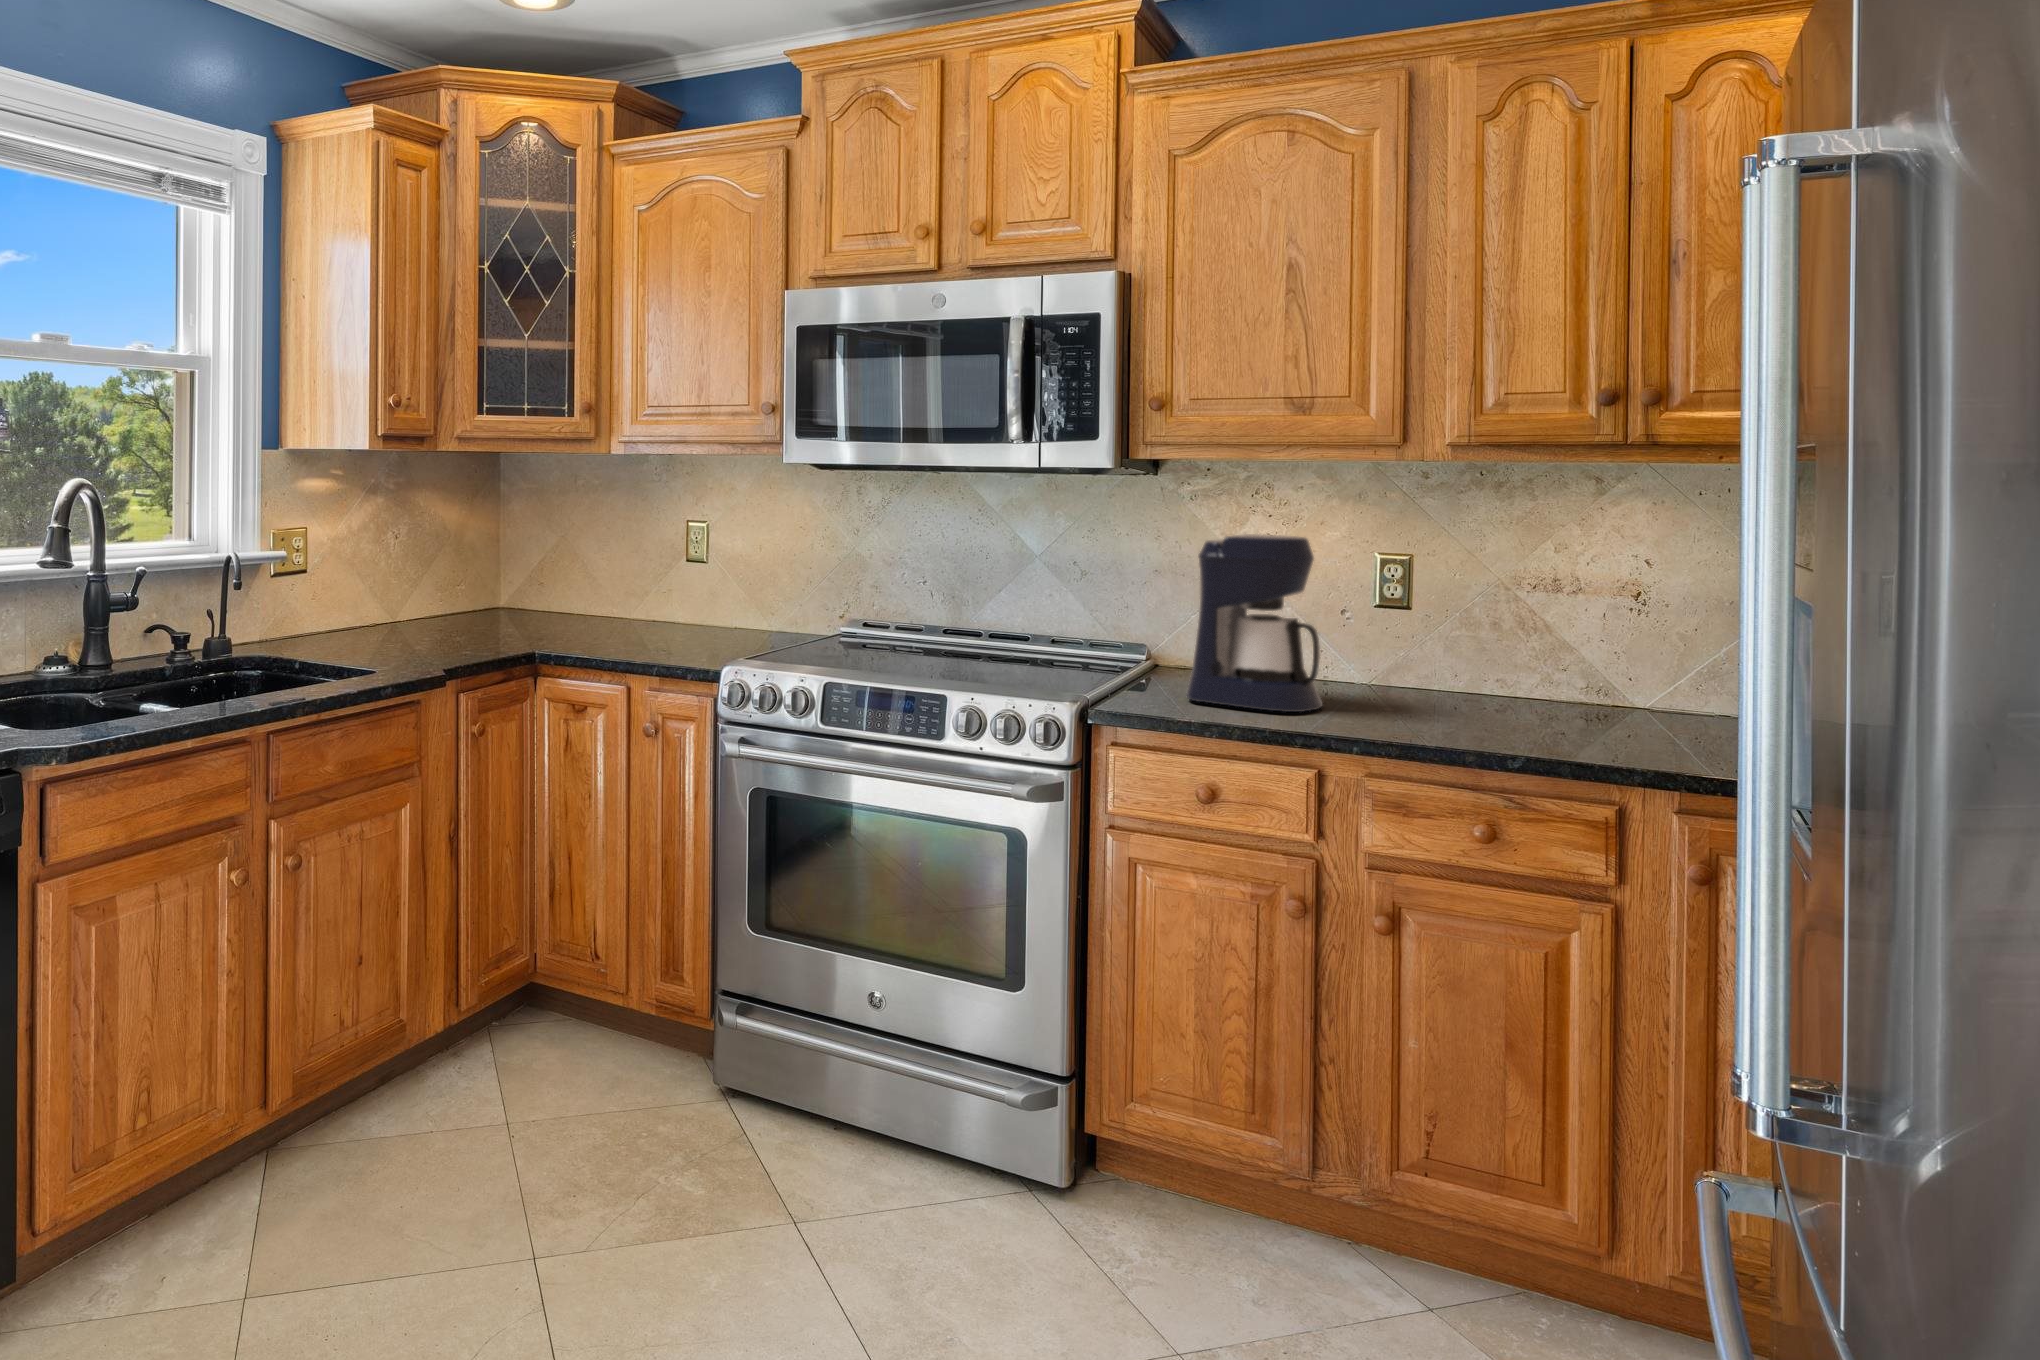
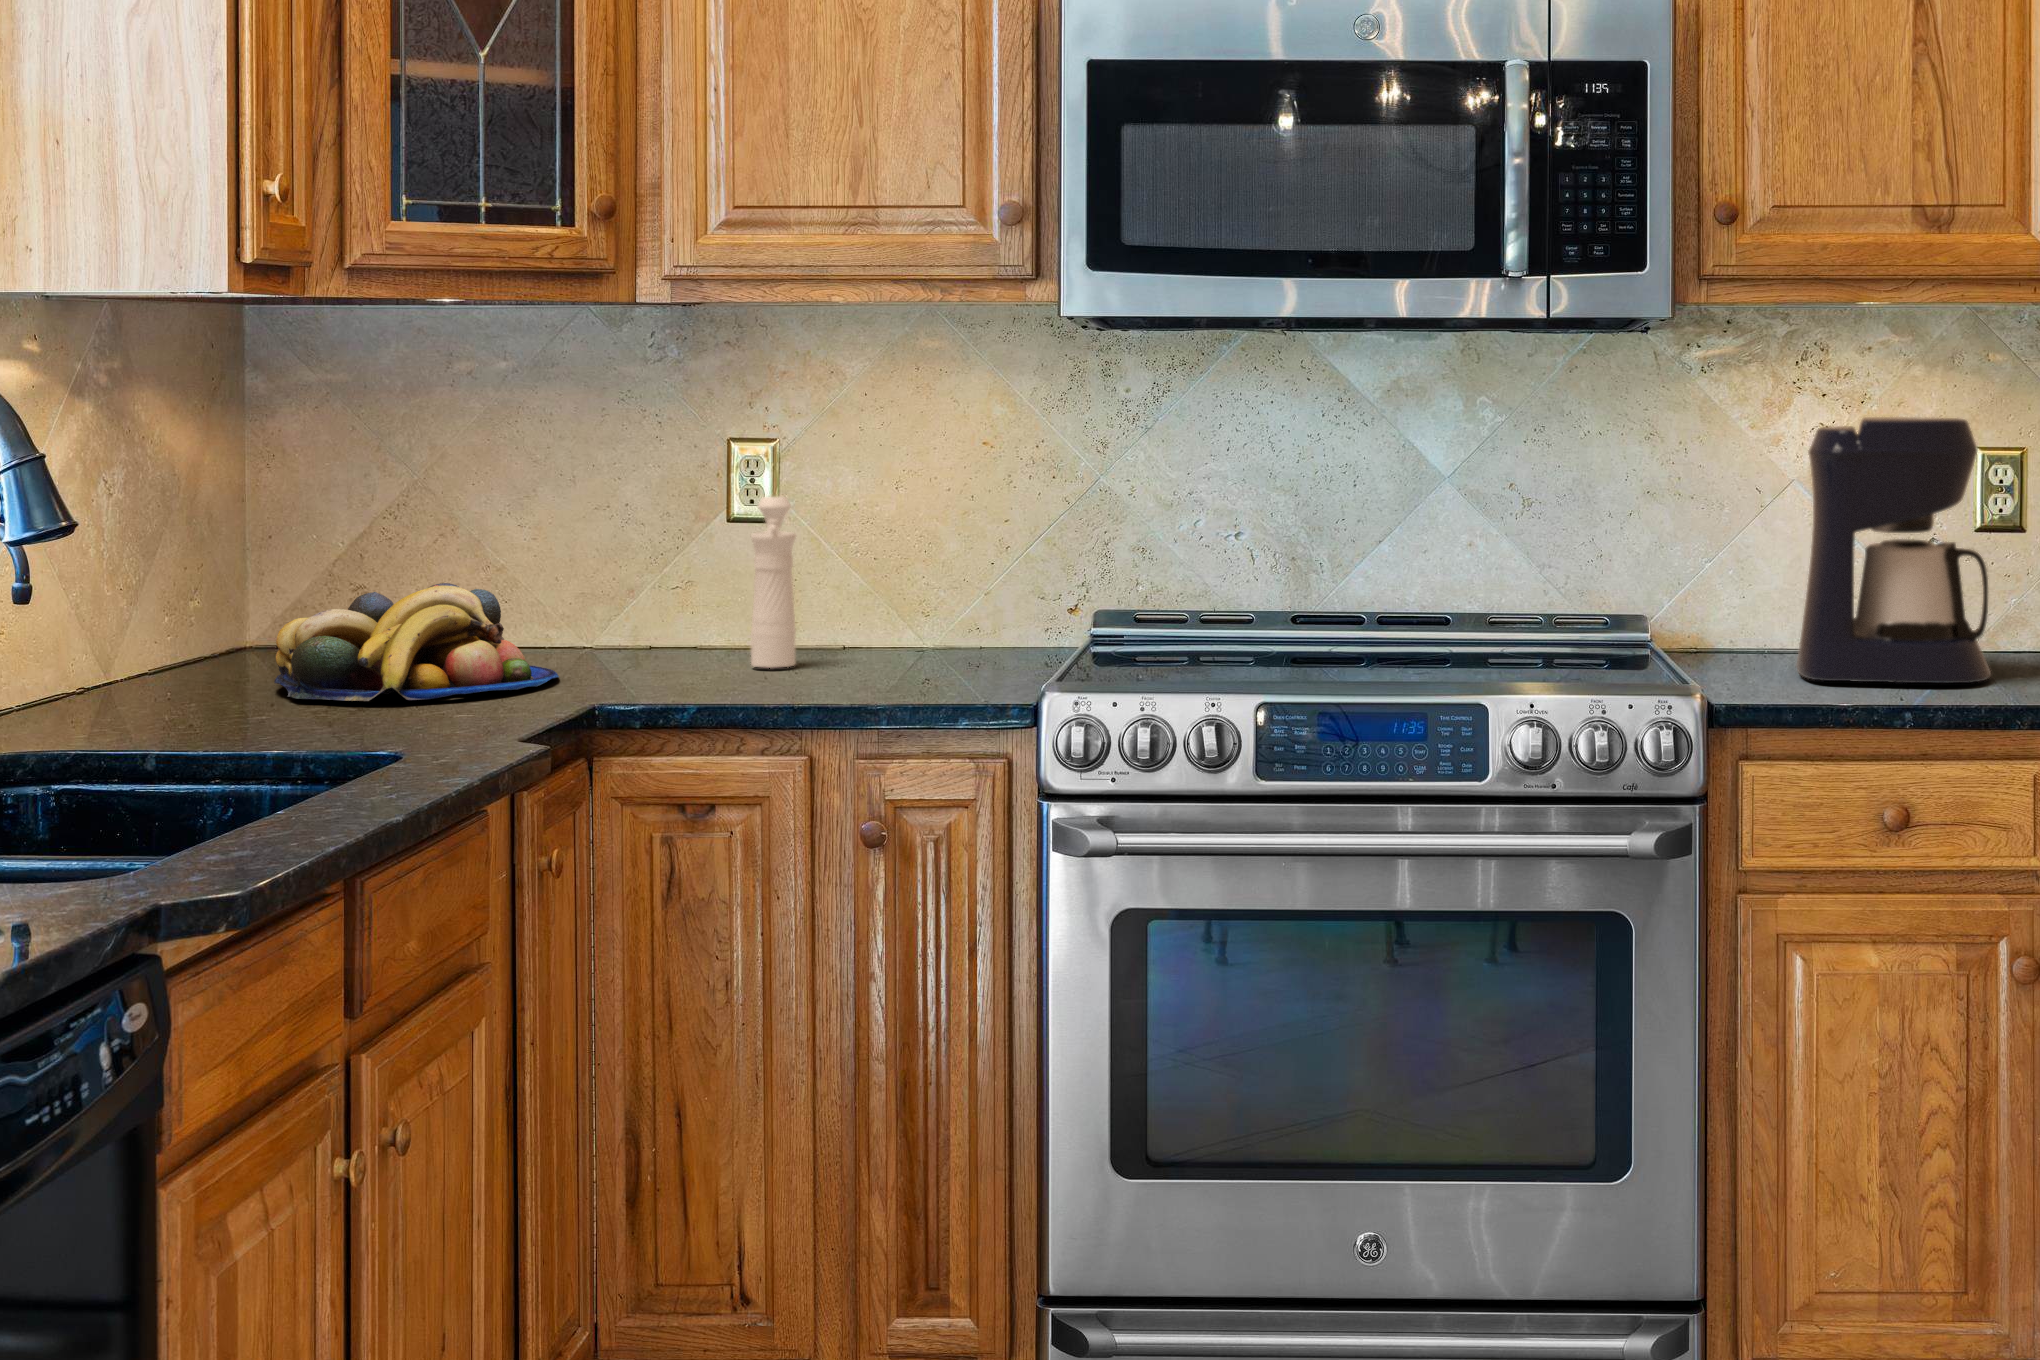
pepper mill: none [649,553,686,640] -> present [751,497,796,668]
fruit bowl: none [428,588,562,643] -> present [274,583,559,701]

